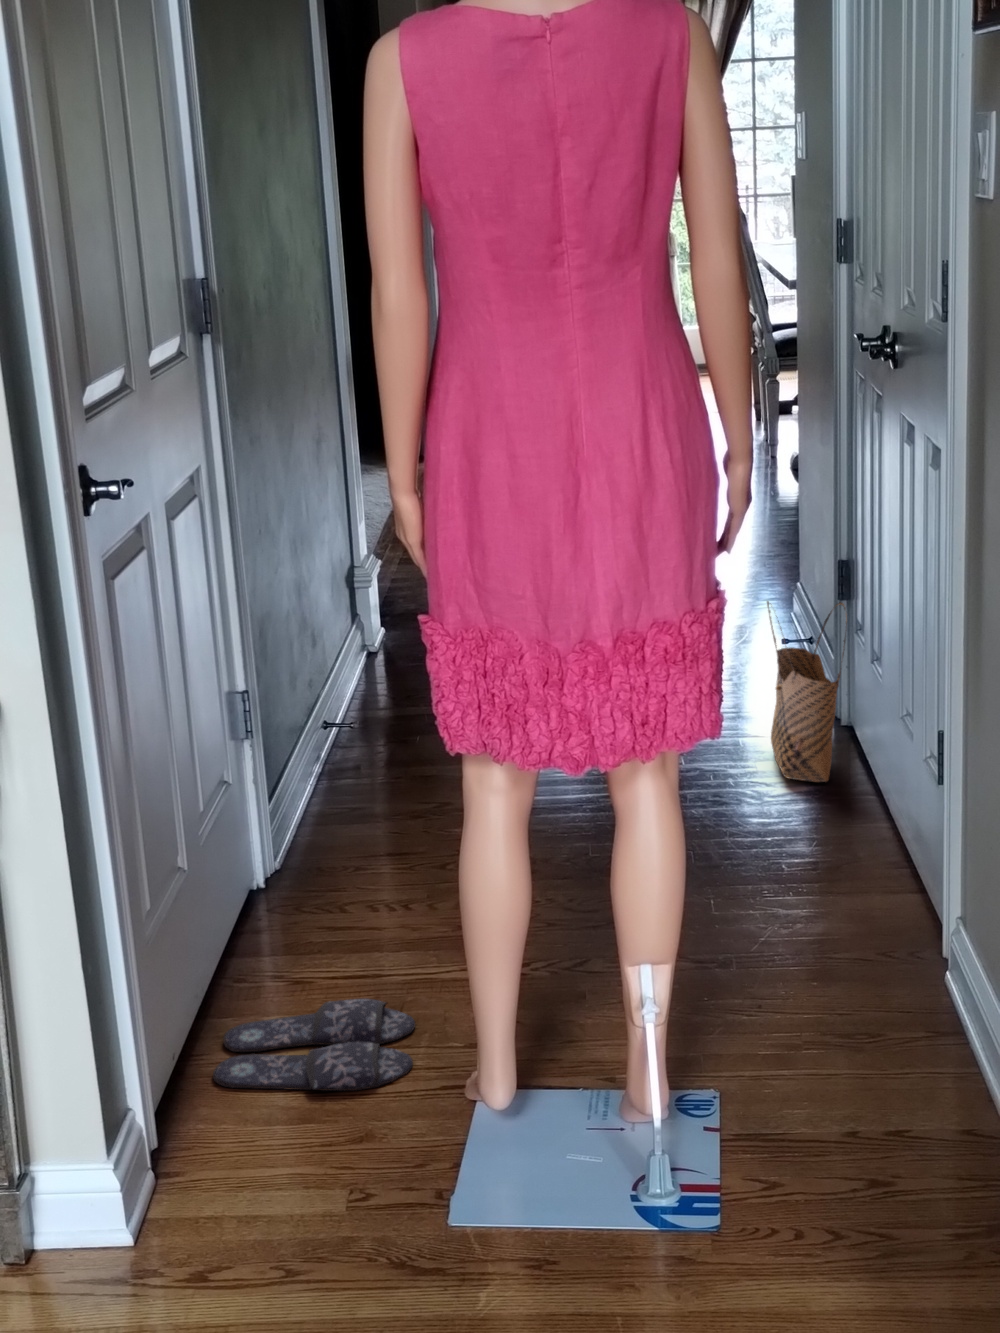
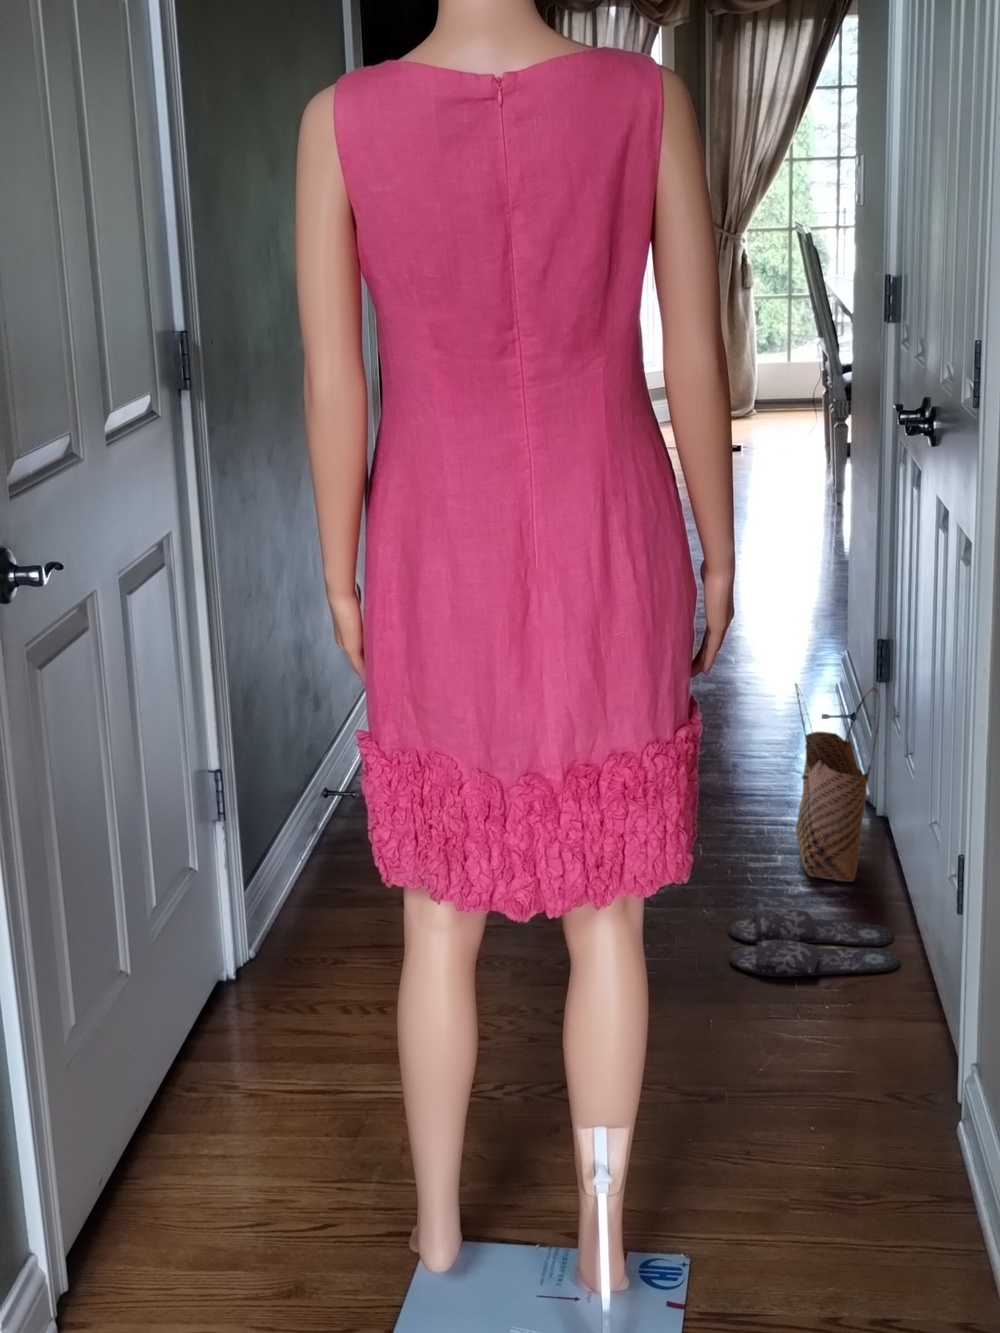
slippers: present [213,999,415,1091] -> present [728,908,900,977]

